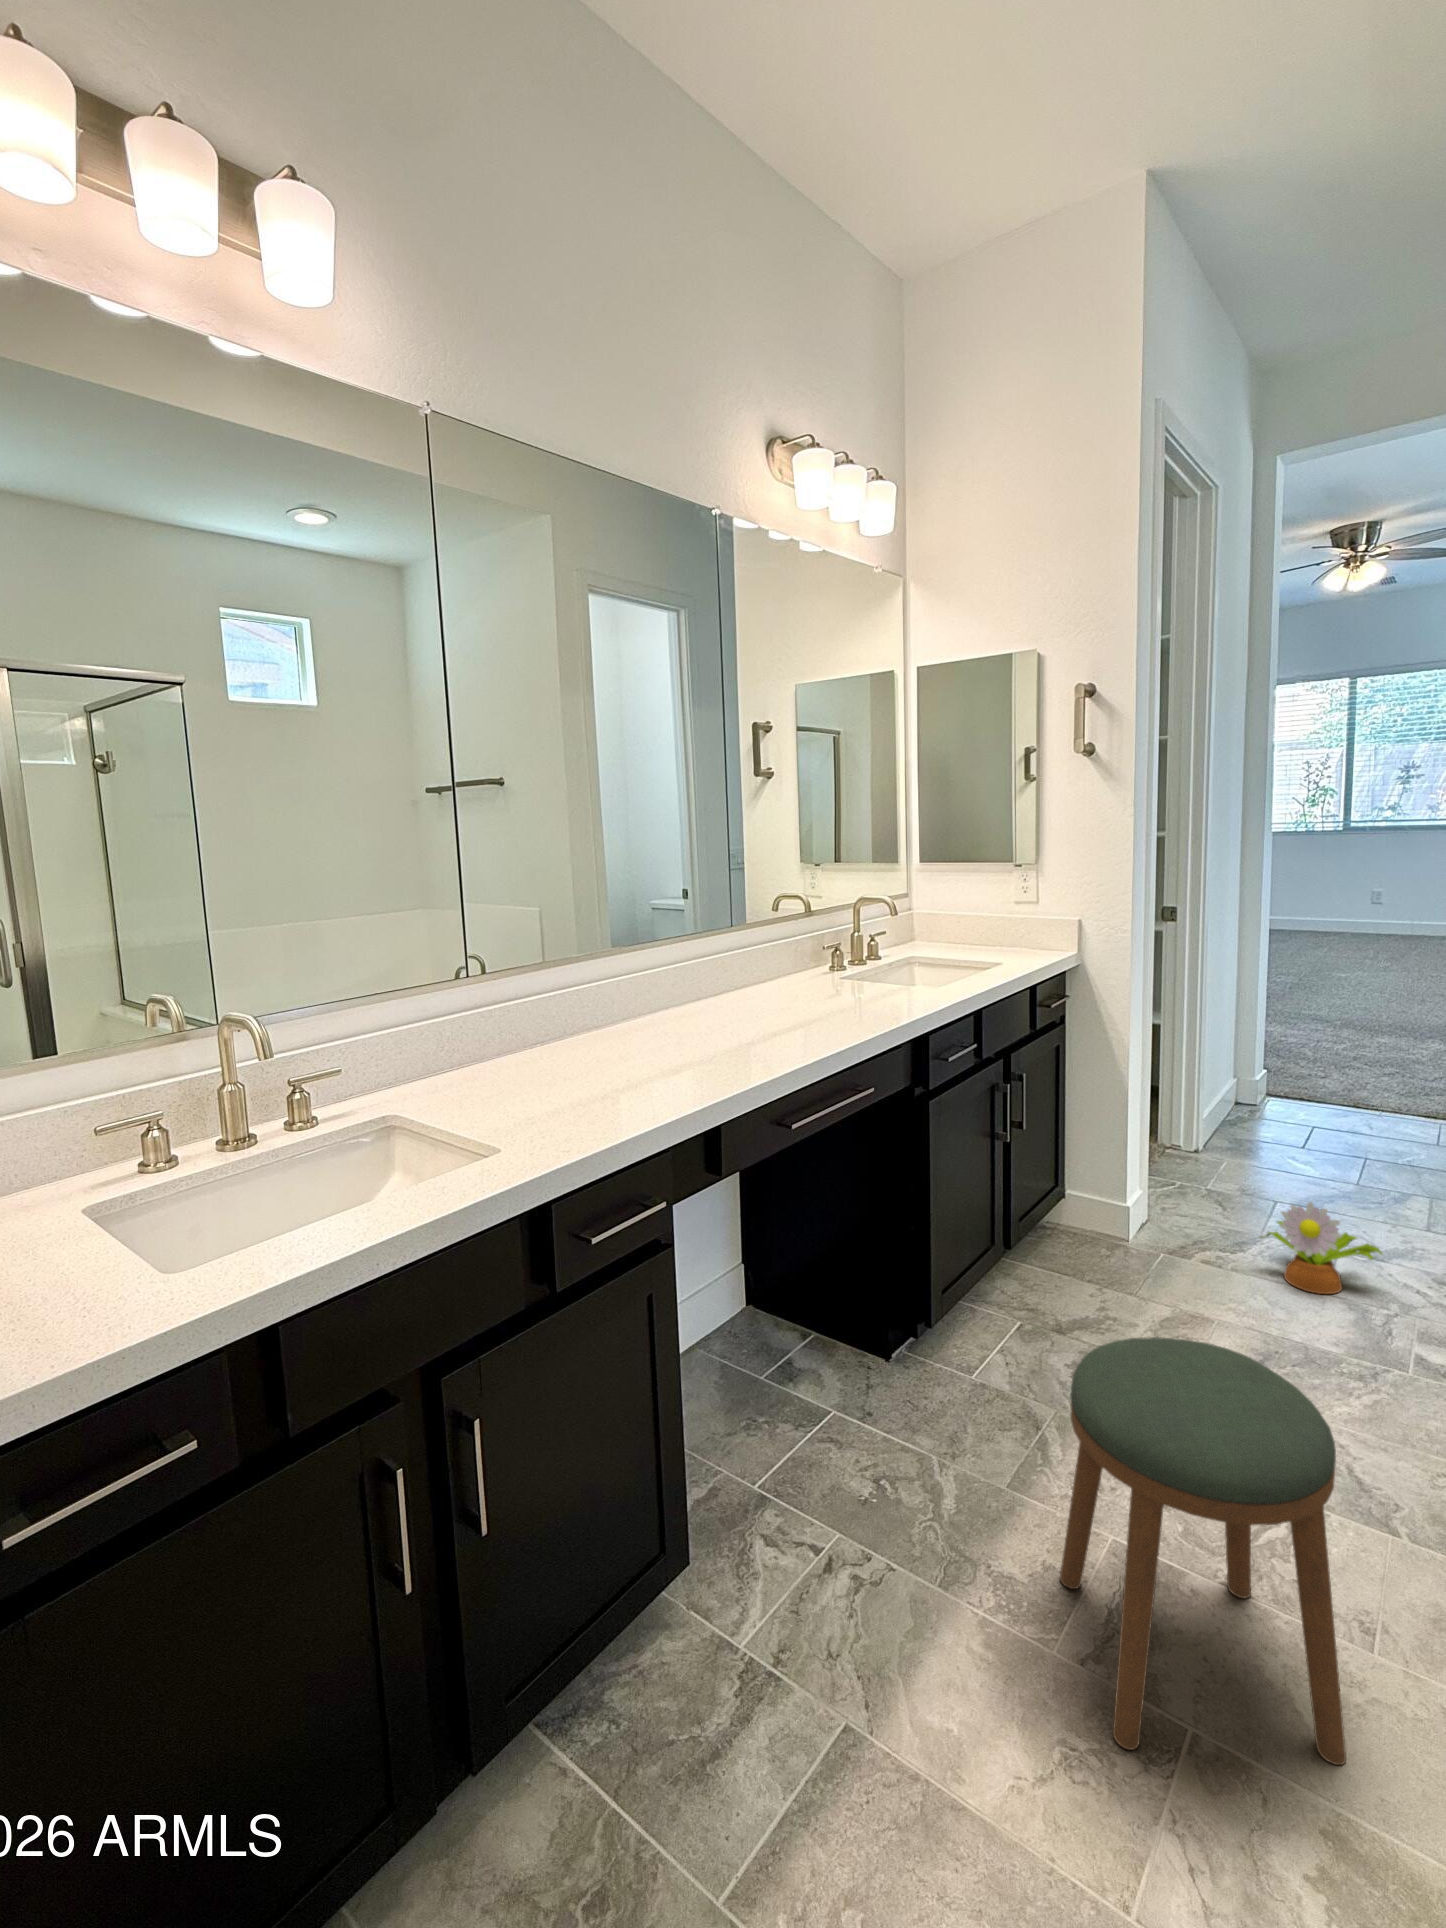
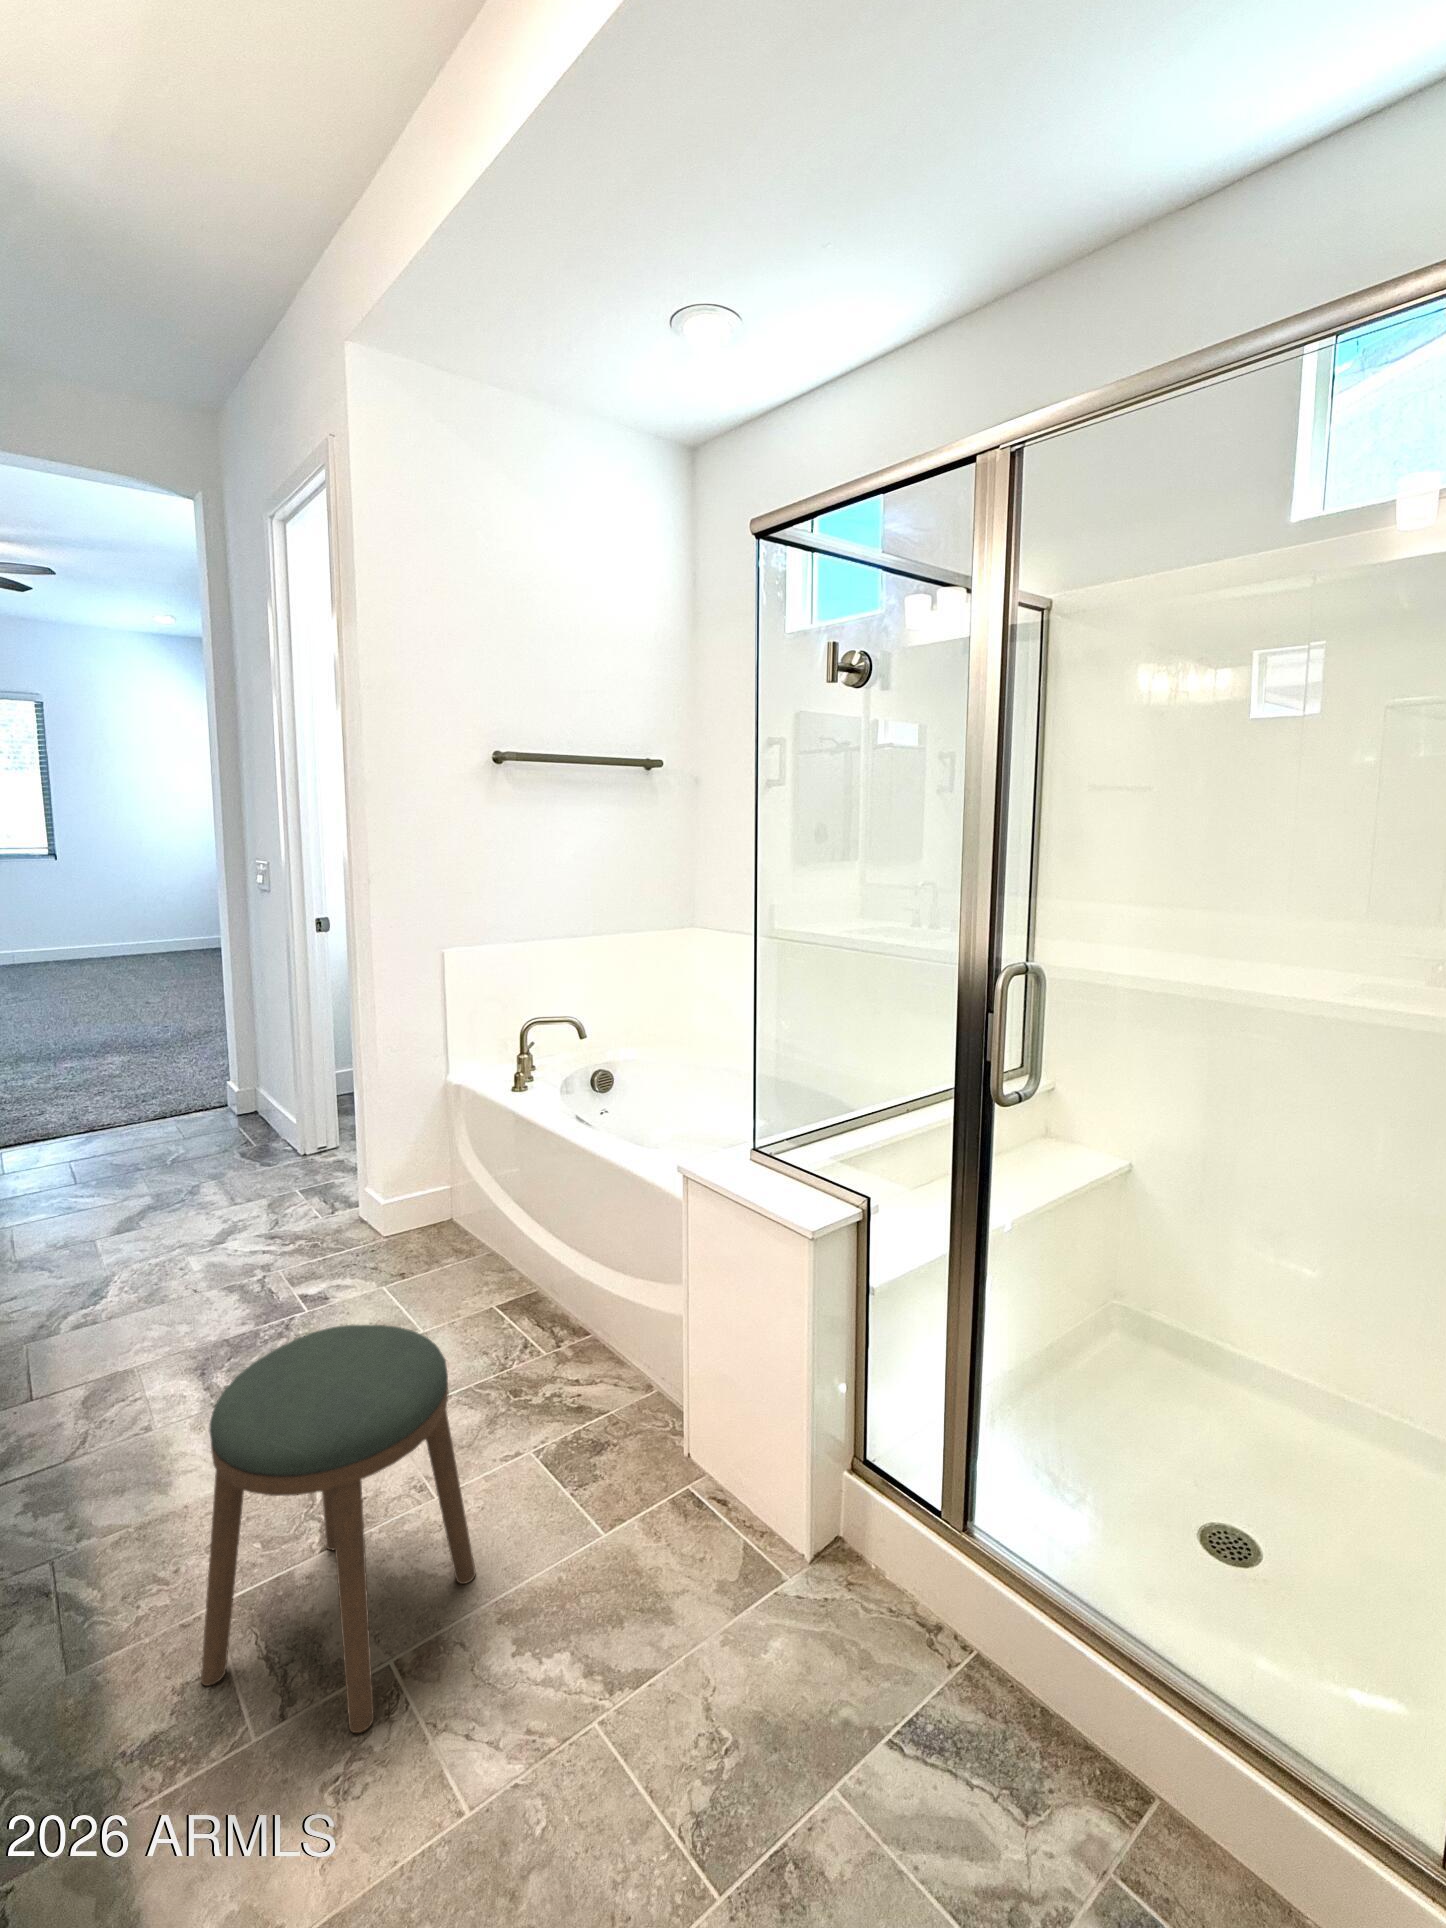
decorative plant: present [1261,1202,1382,1294] -> none [134,1212,241,1300]

